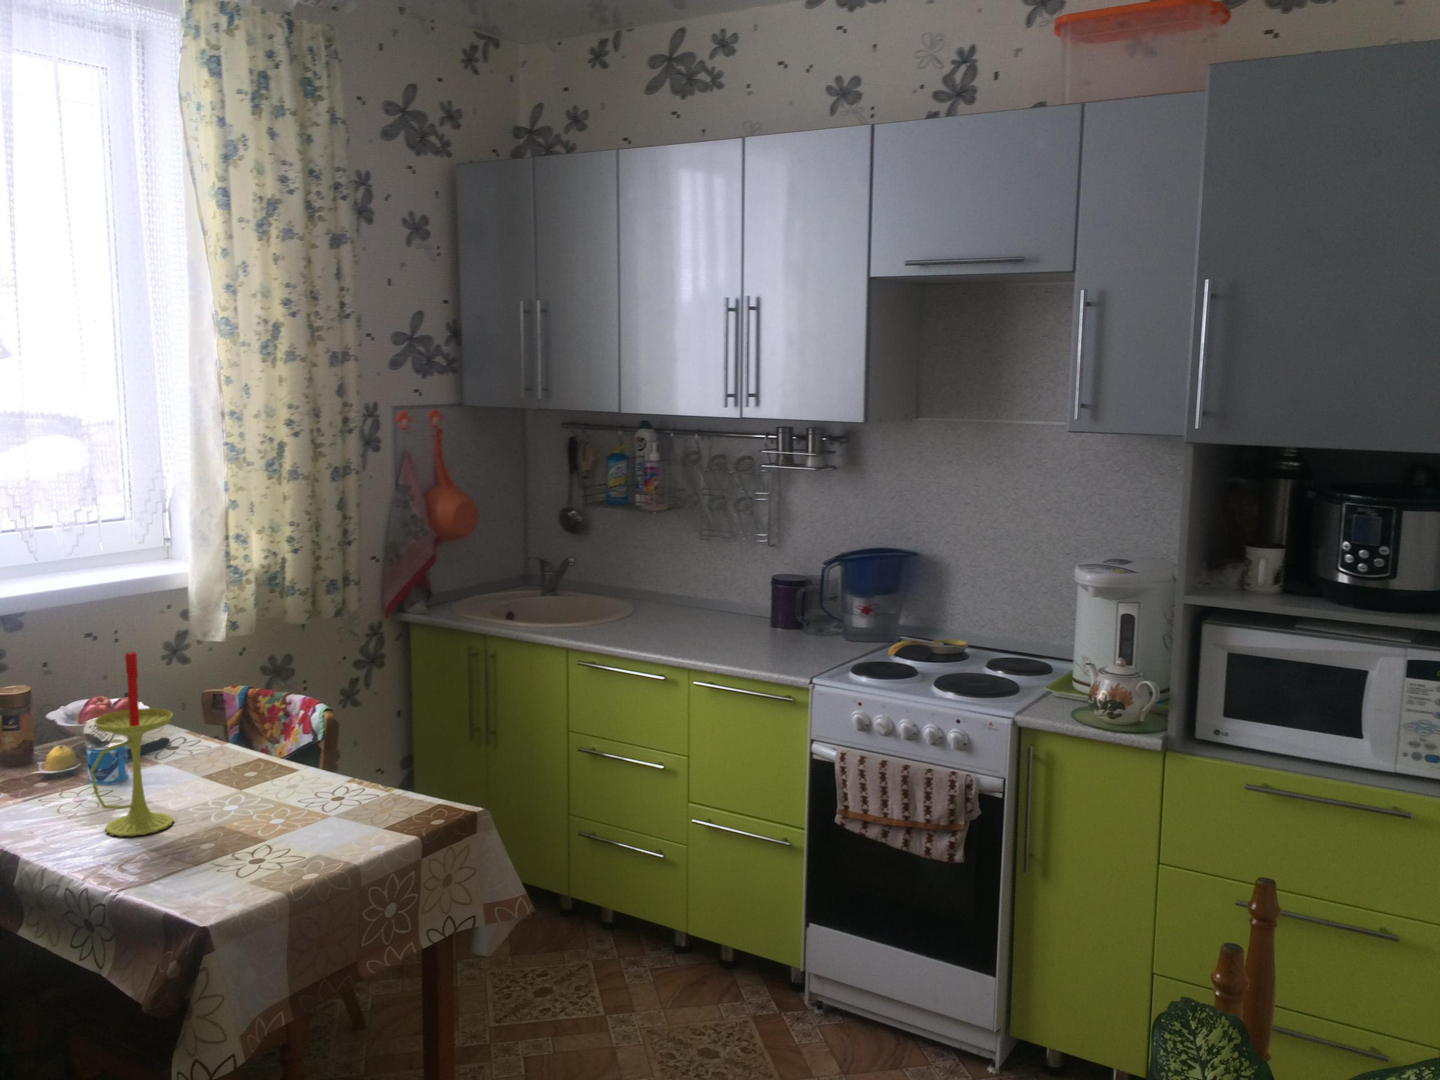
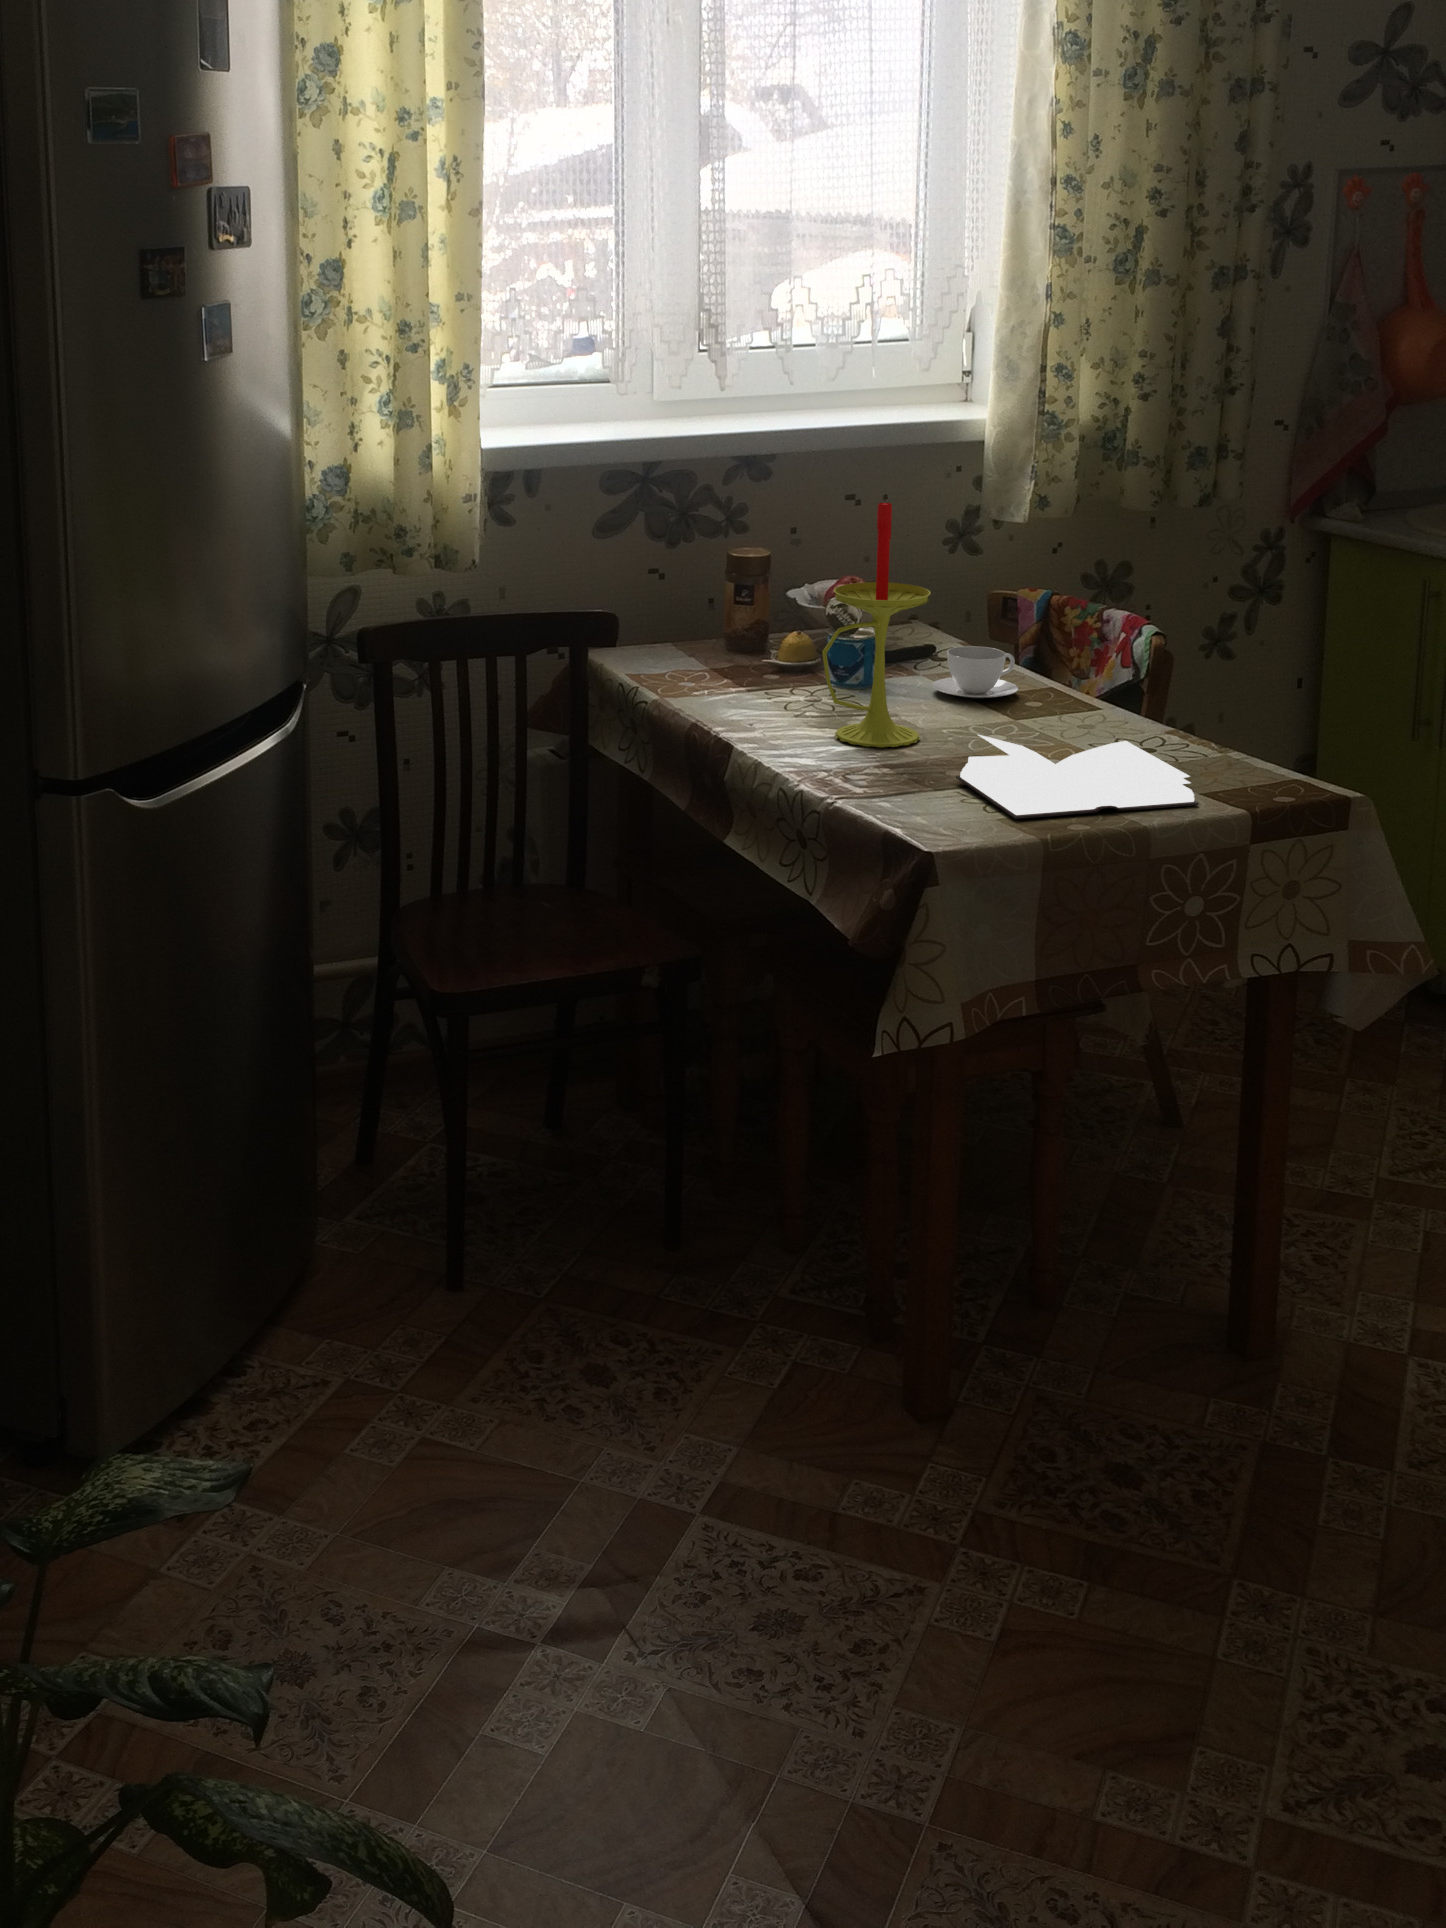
teacup: none [174,739,239,778] -> present [932,646,1018,698]
book: none [210,798,387,879] -> present [956,735,1199,819]

